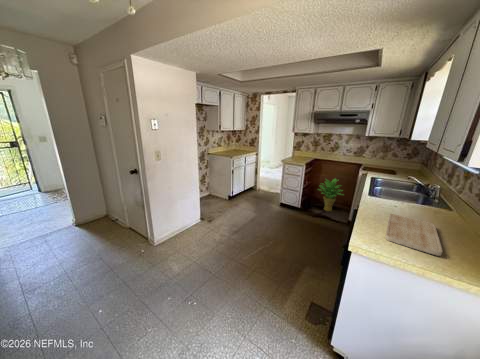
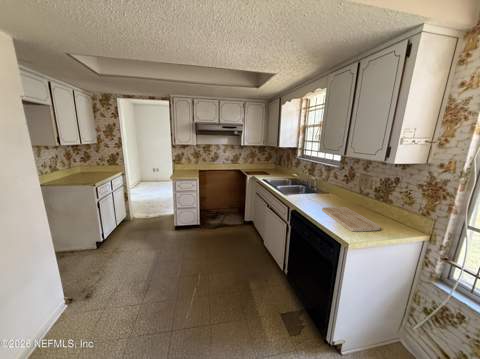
potted plant: present [319,179,342,211] -> none [208,186,233,219]

